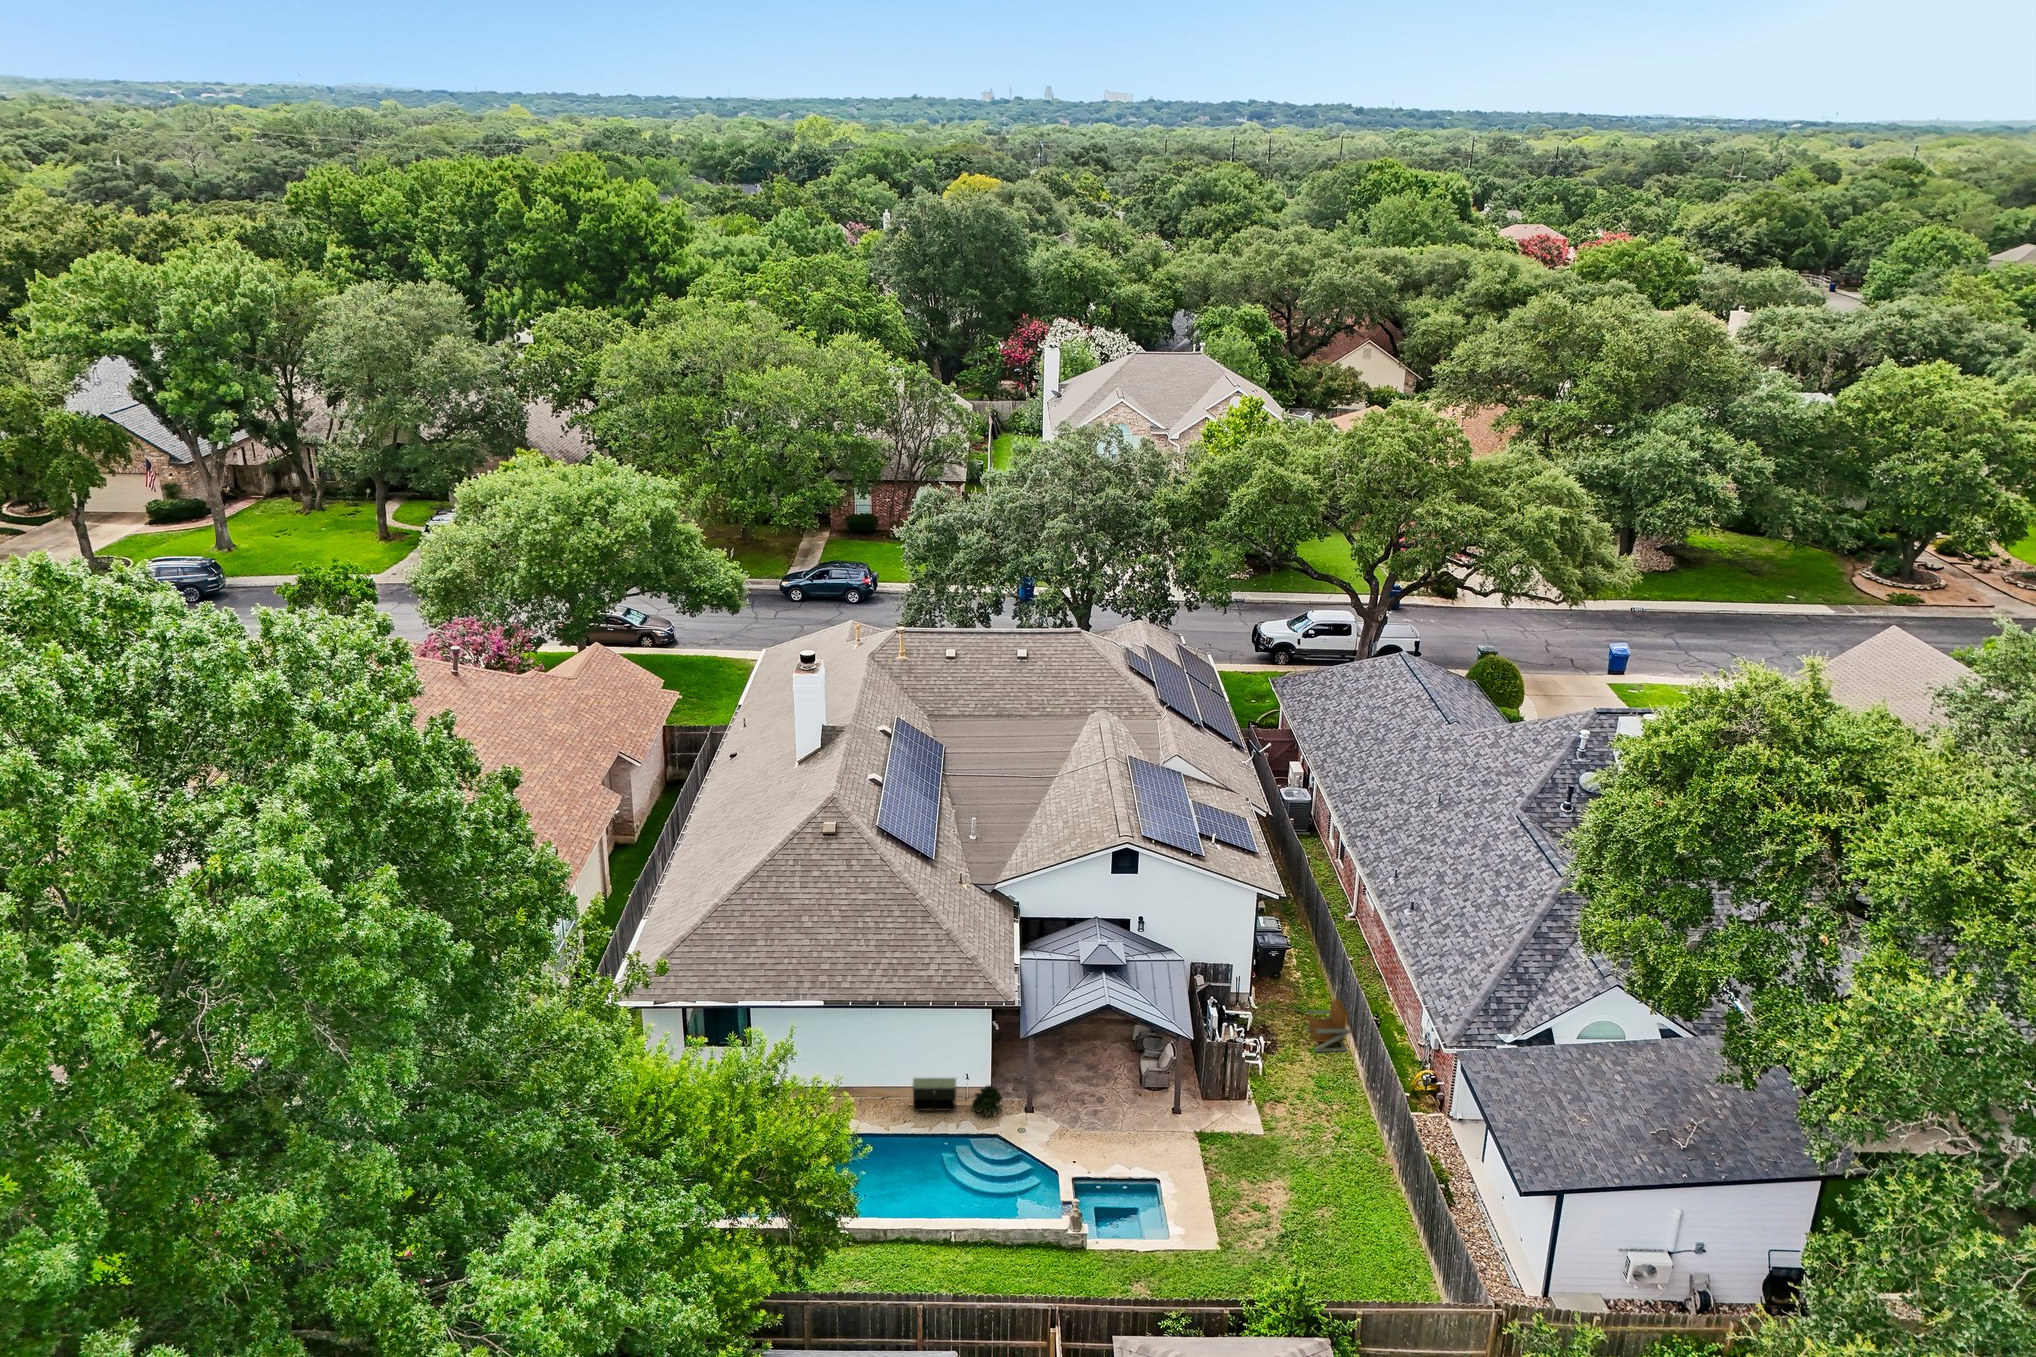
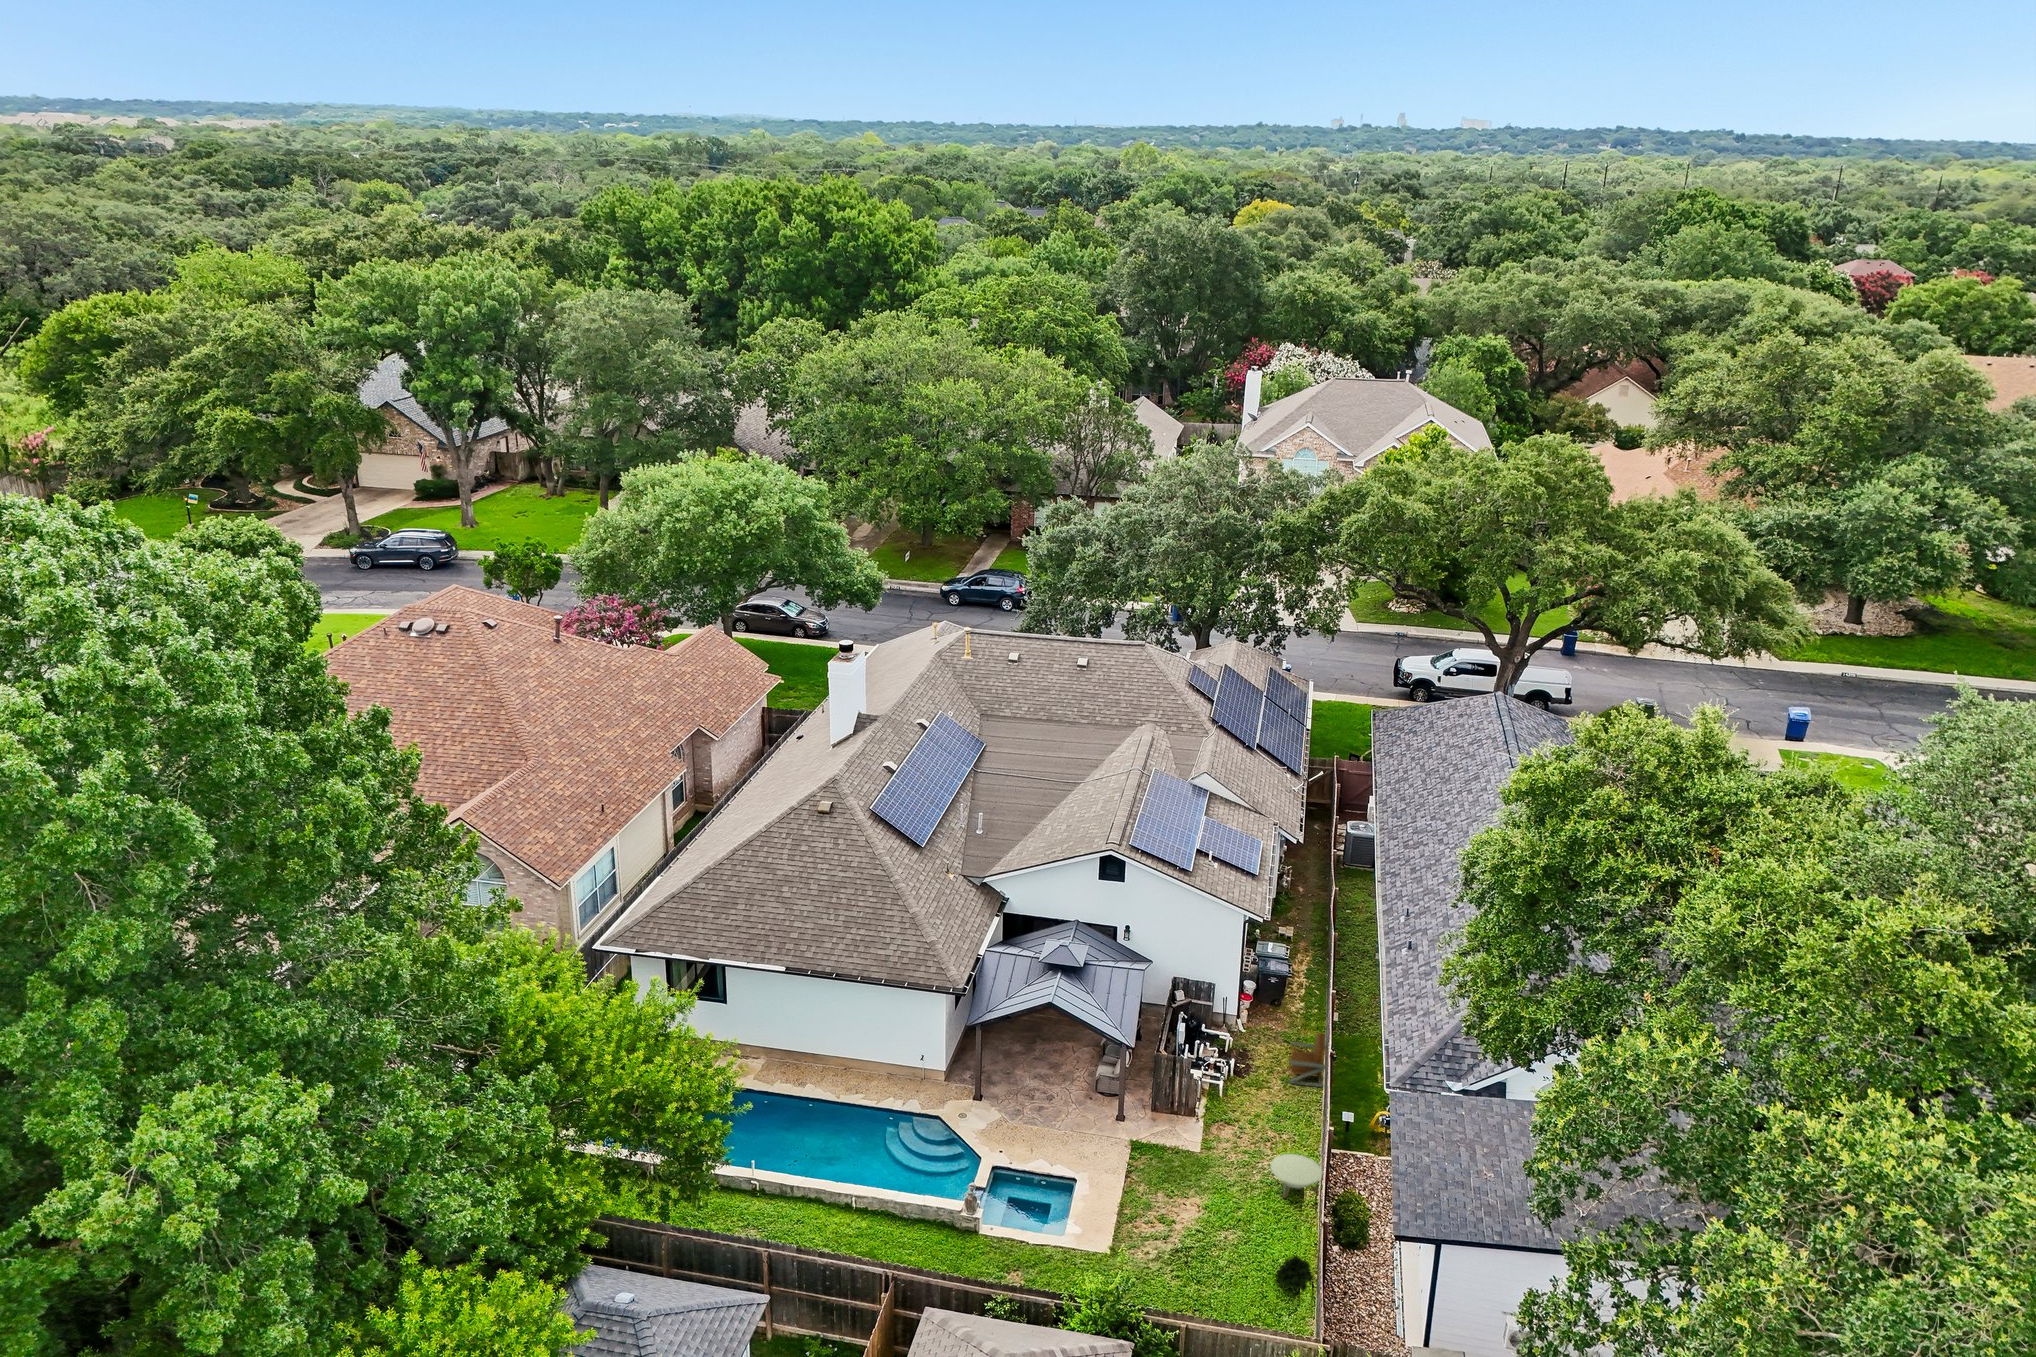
storage bench: present [913,1078,956,1112] -> none [869,1046,916,1089]
potted plant: present [971,1086,1002,1117] -> present [1276,1256,1314,1293]
round table: none [1340,1121,1391,1165] -> present [1270,1154,1322,1198]

